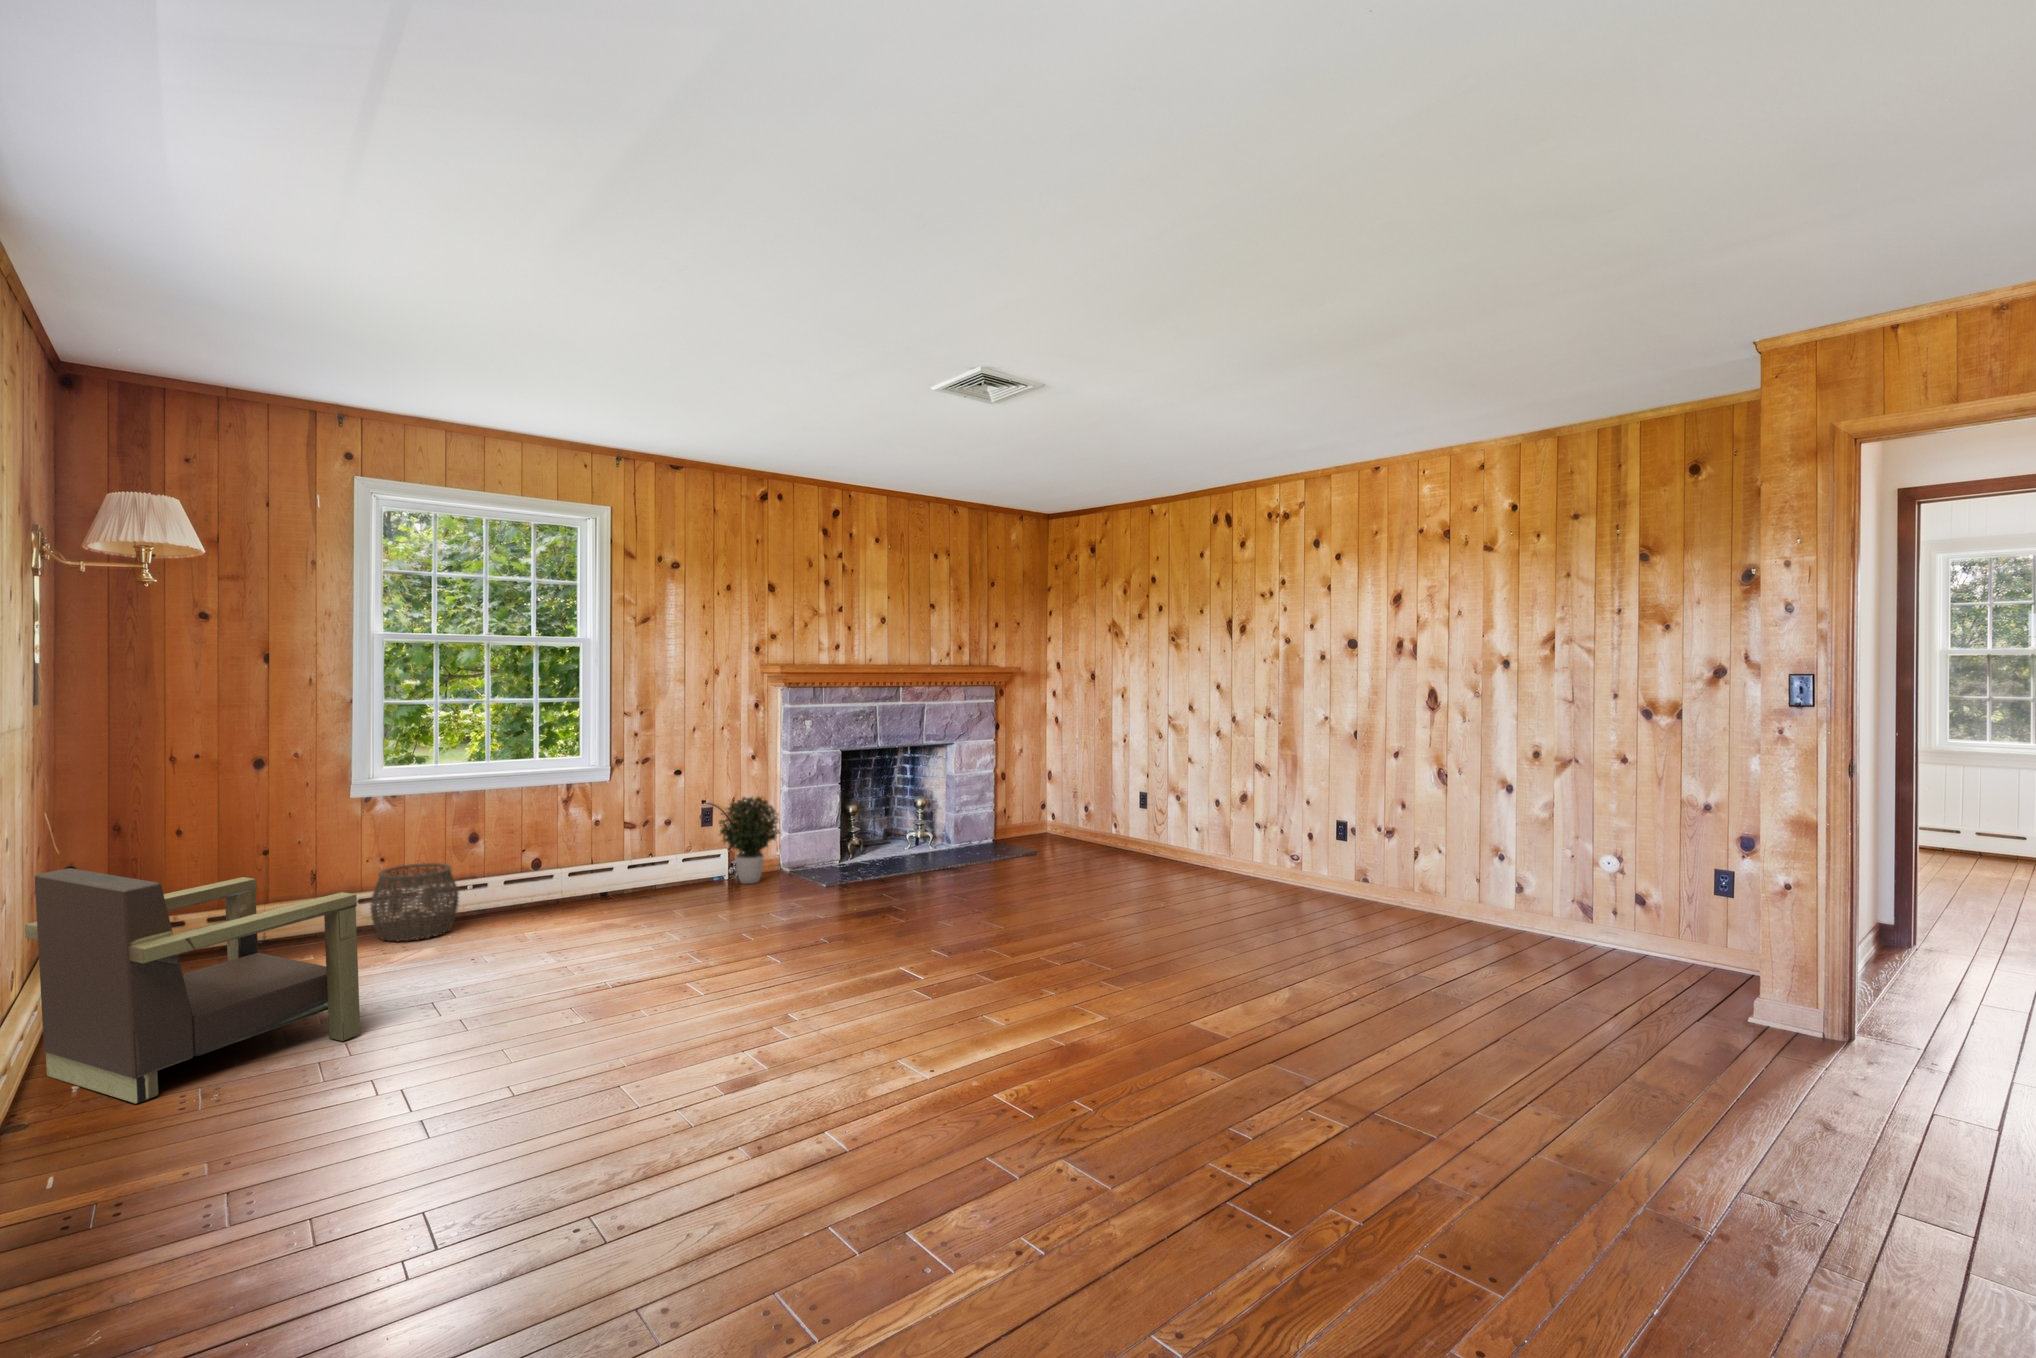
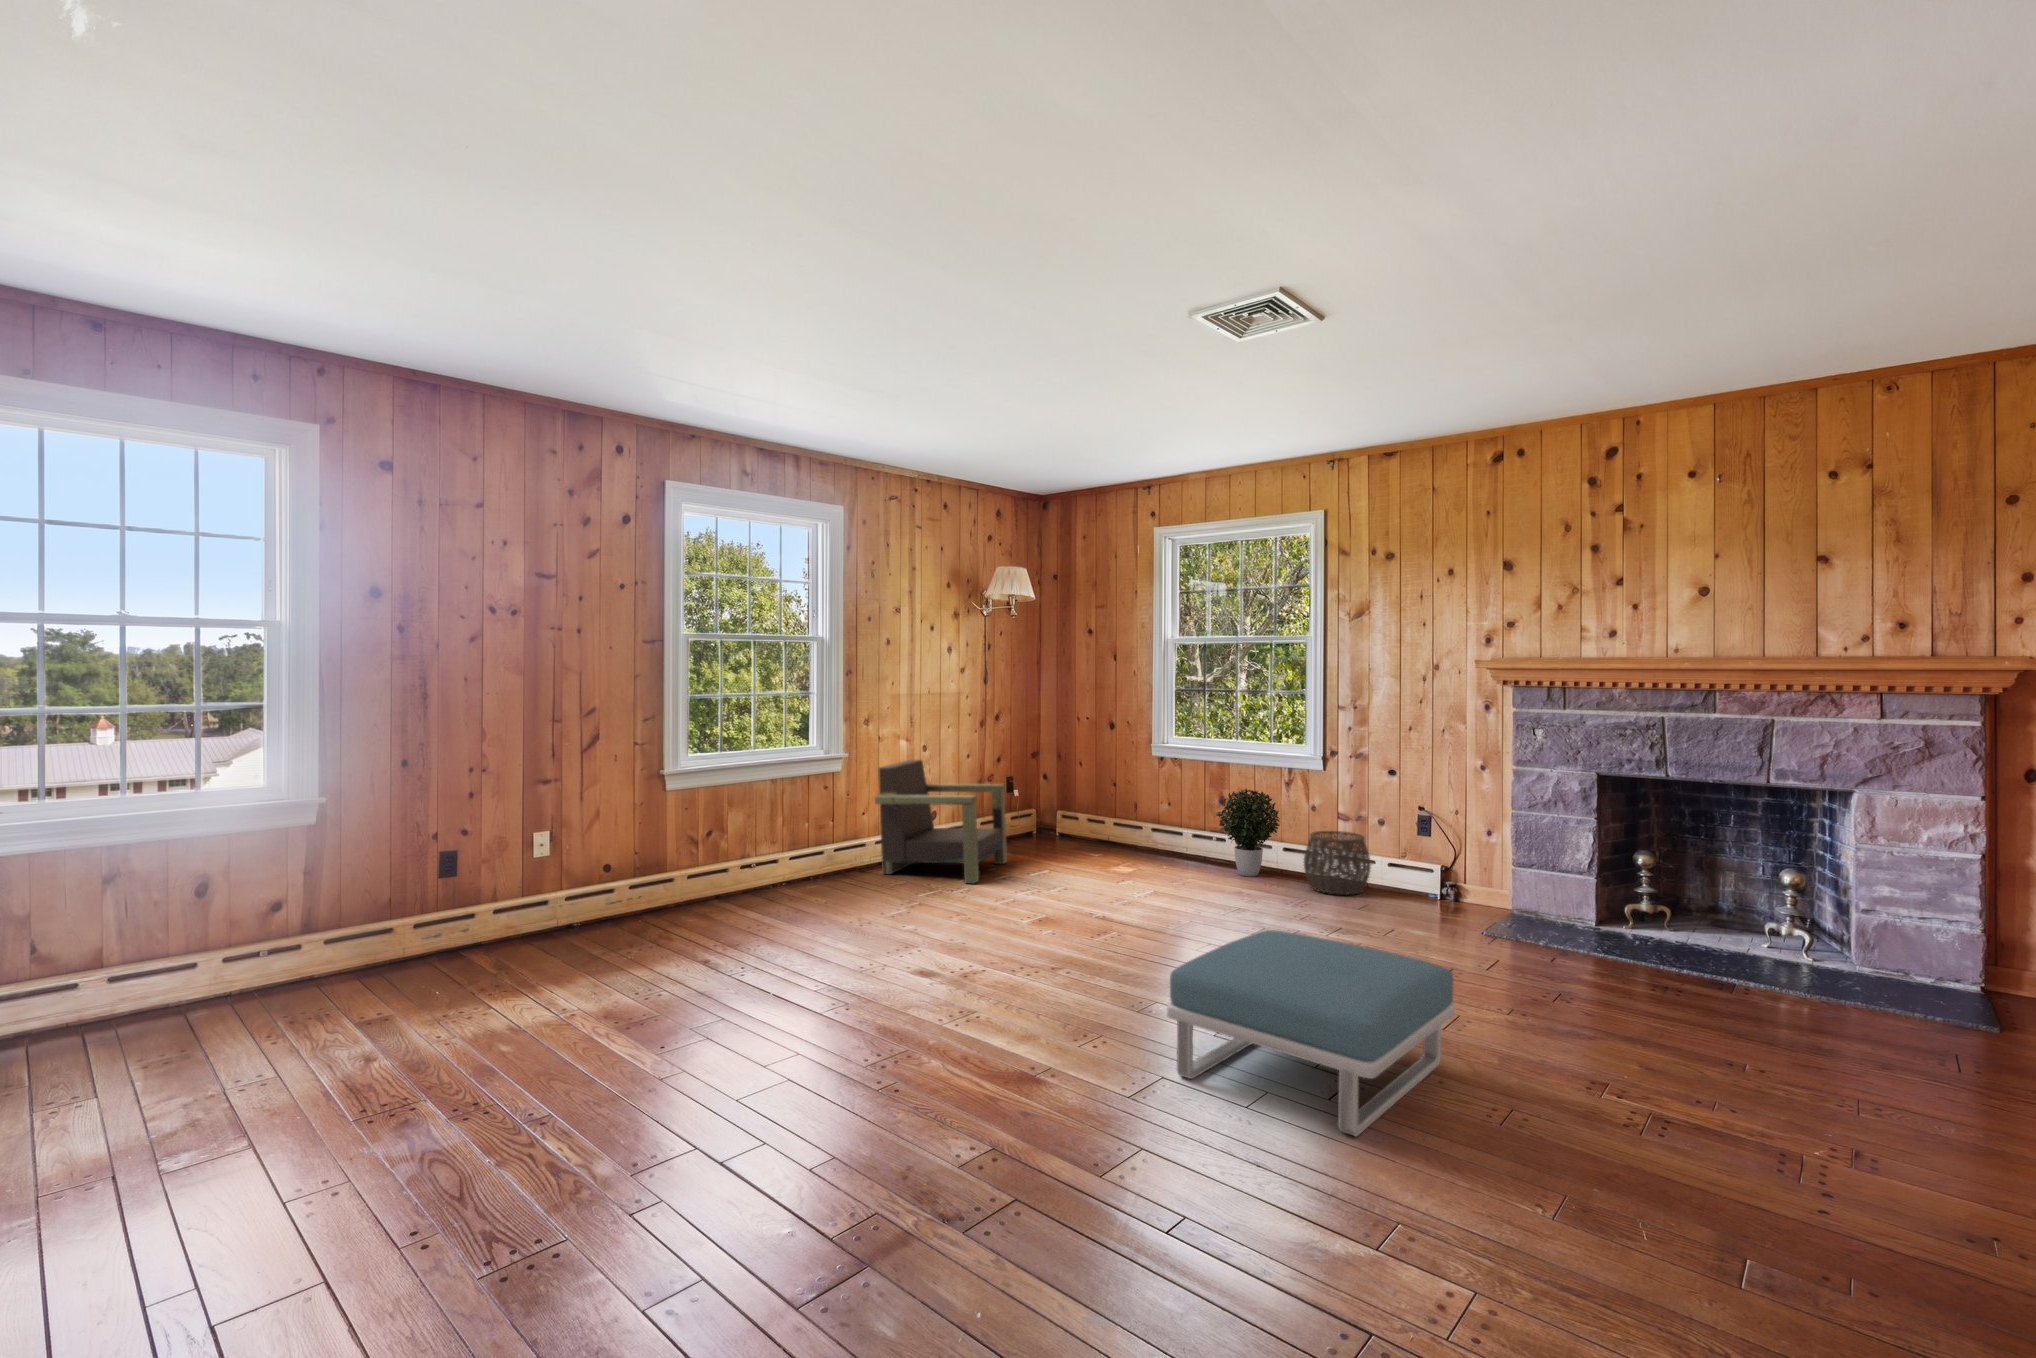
potted plant: present [719,797,780,884] -> present [1217,788,1280,877]
woven basket: present [370,863,459,941] -> present [1304,831,1371,895]
footstool: none [972,872,1177,998] -> present [1167,930,1455,1136]

